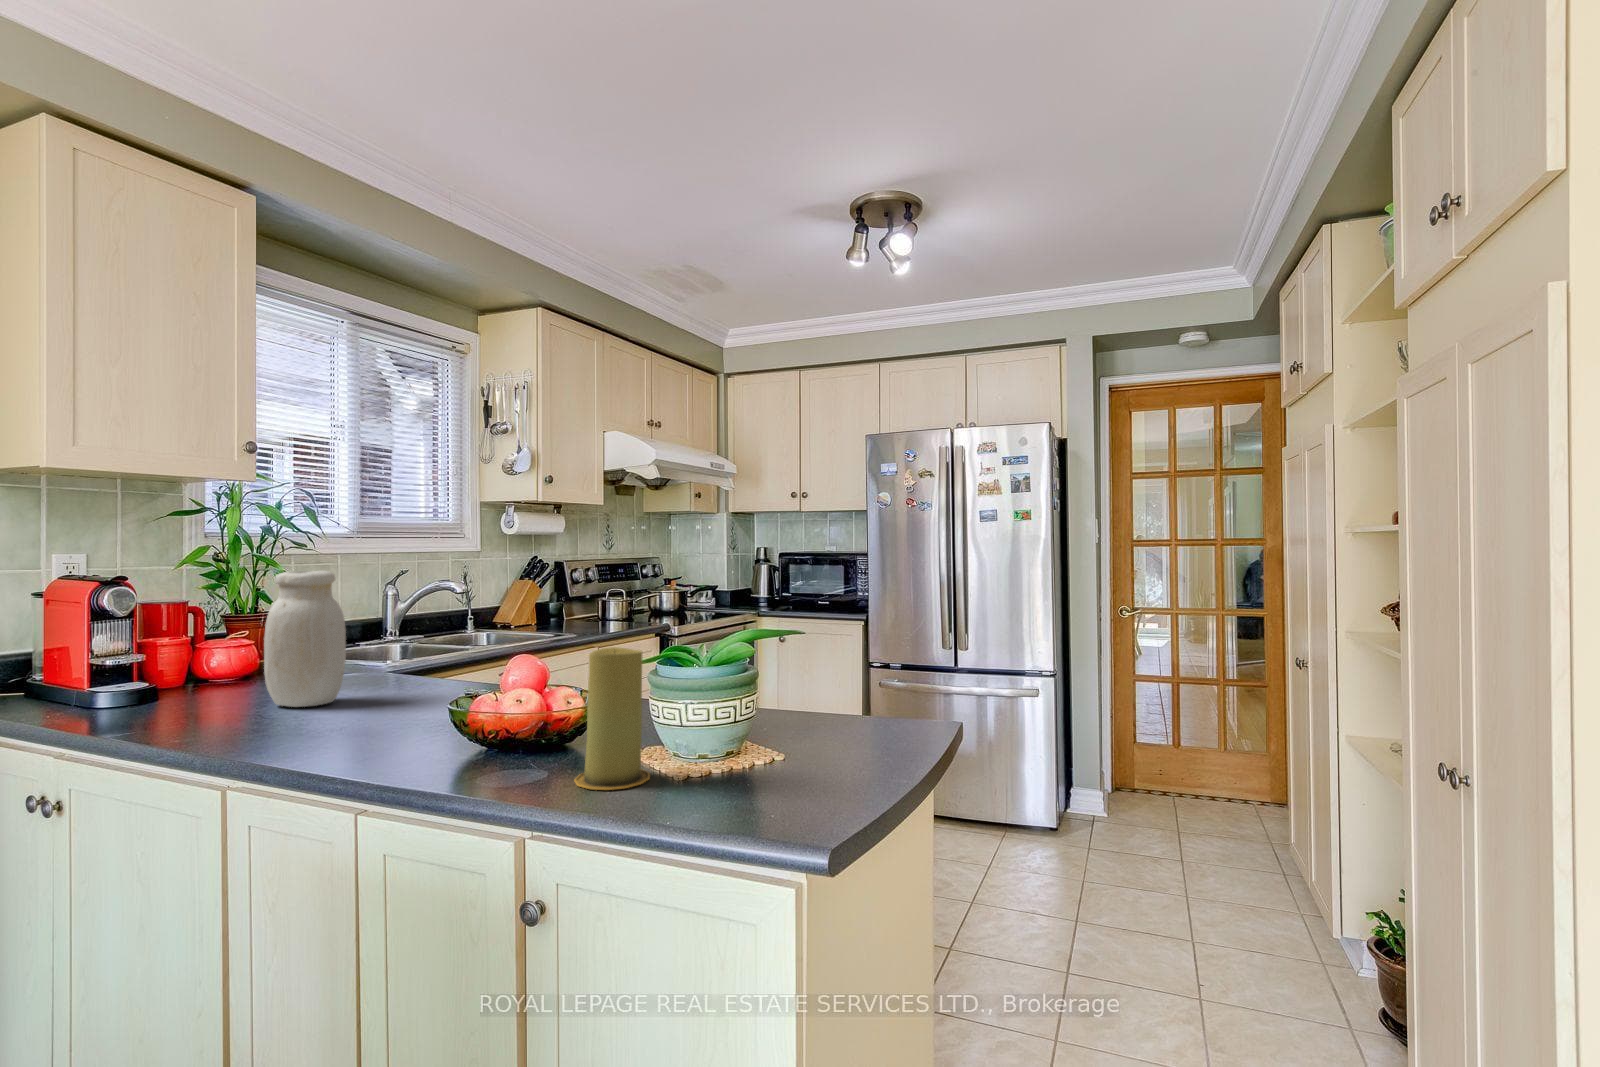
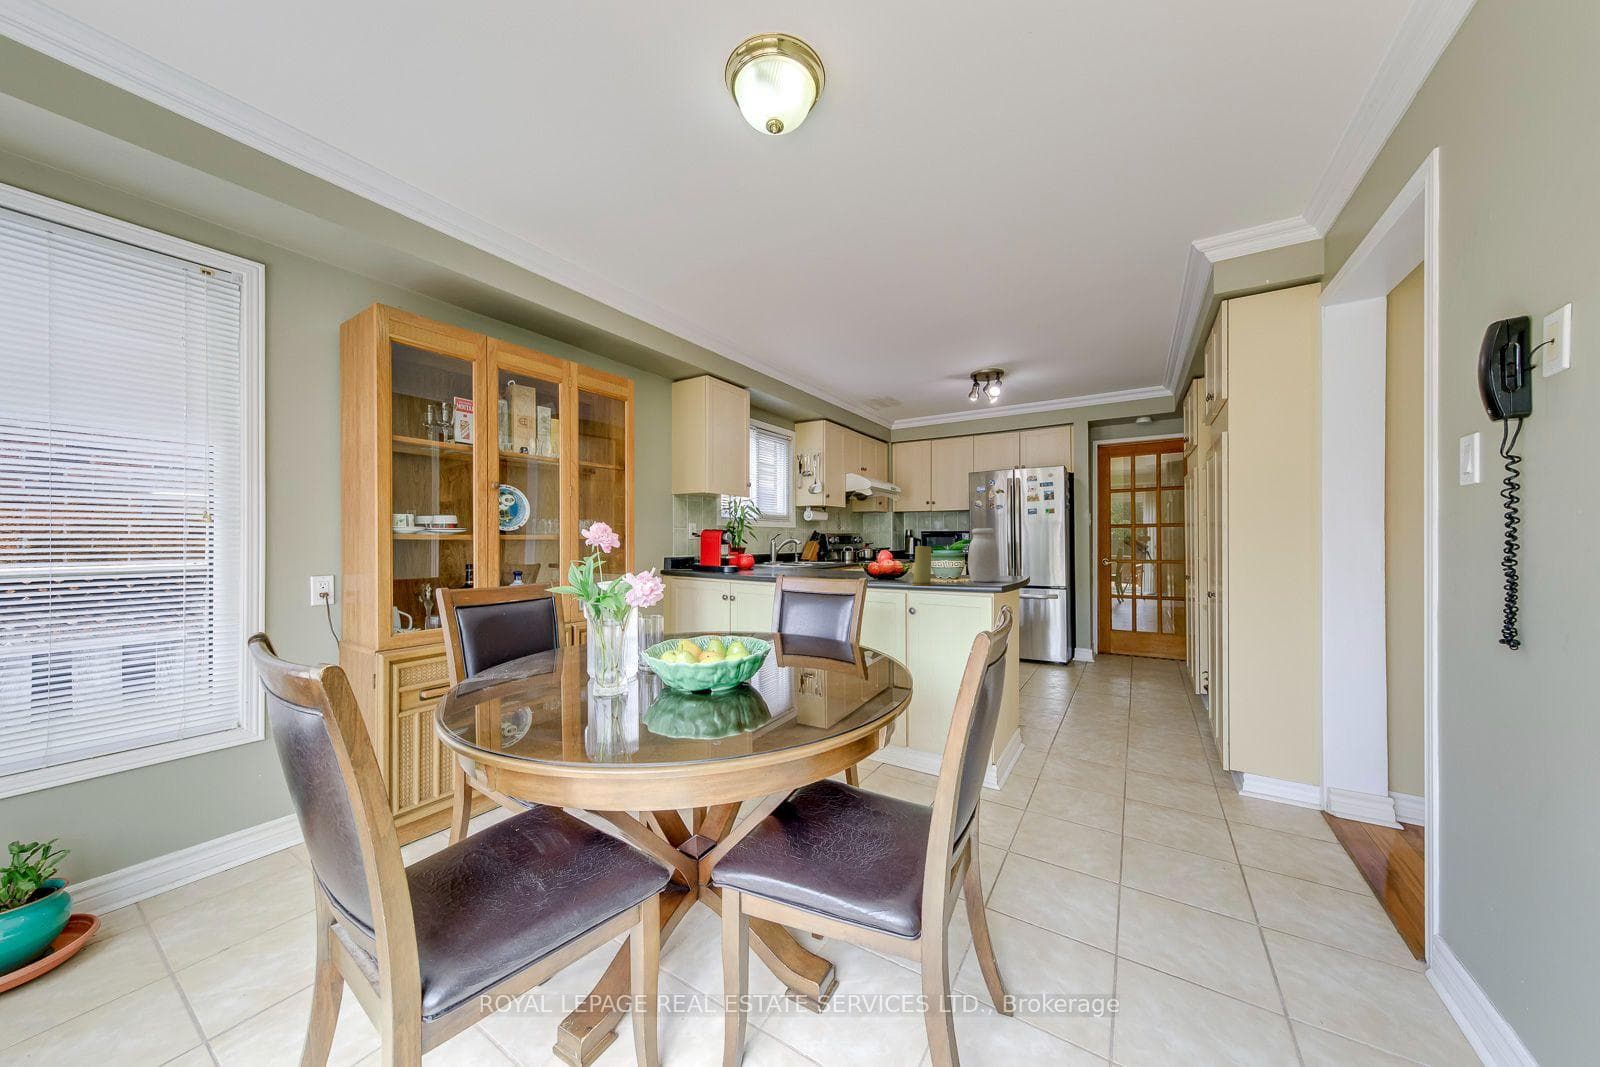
jar: present [264,571,346,707] -> present [968,528,998,582]

